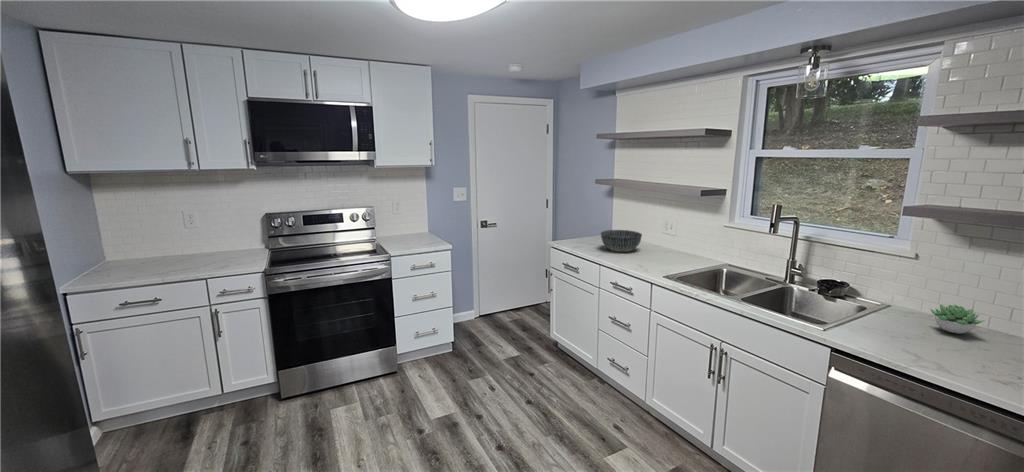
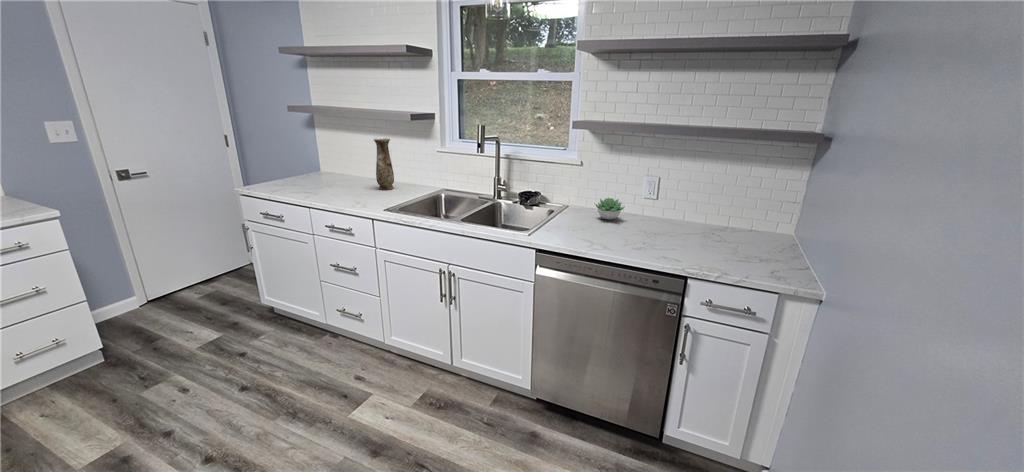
vase: none [661,210,679,258] -> present [374,138,394,190]
bowl: present [601,230,642,252] -> none [304,165,354,190]

